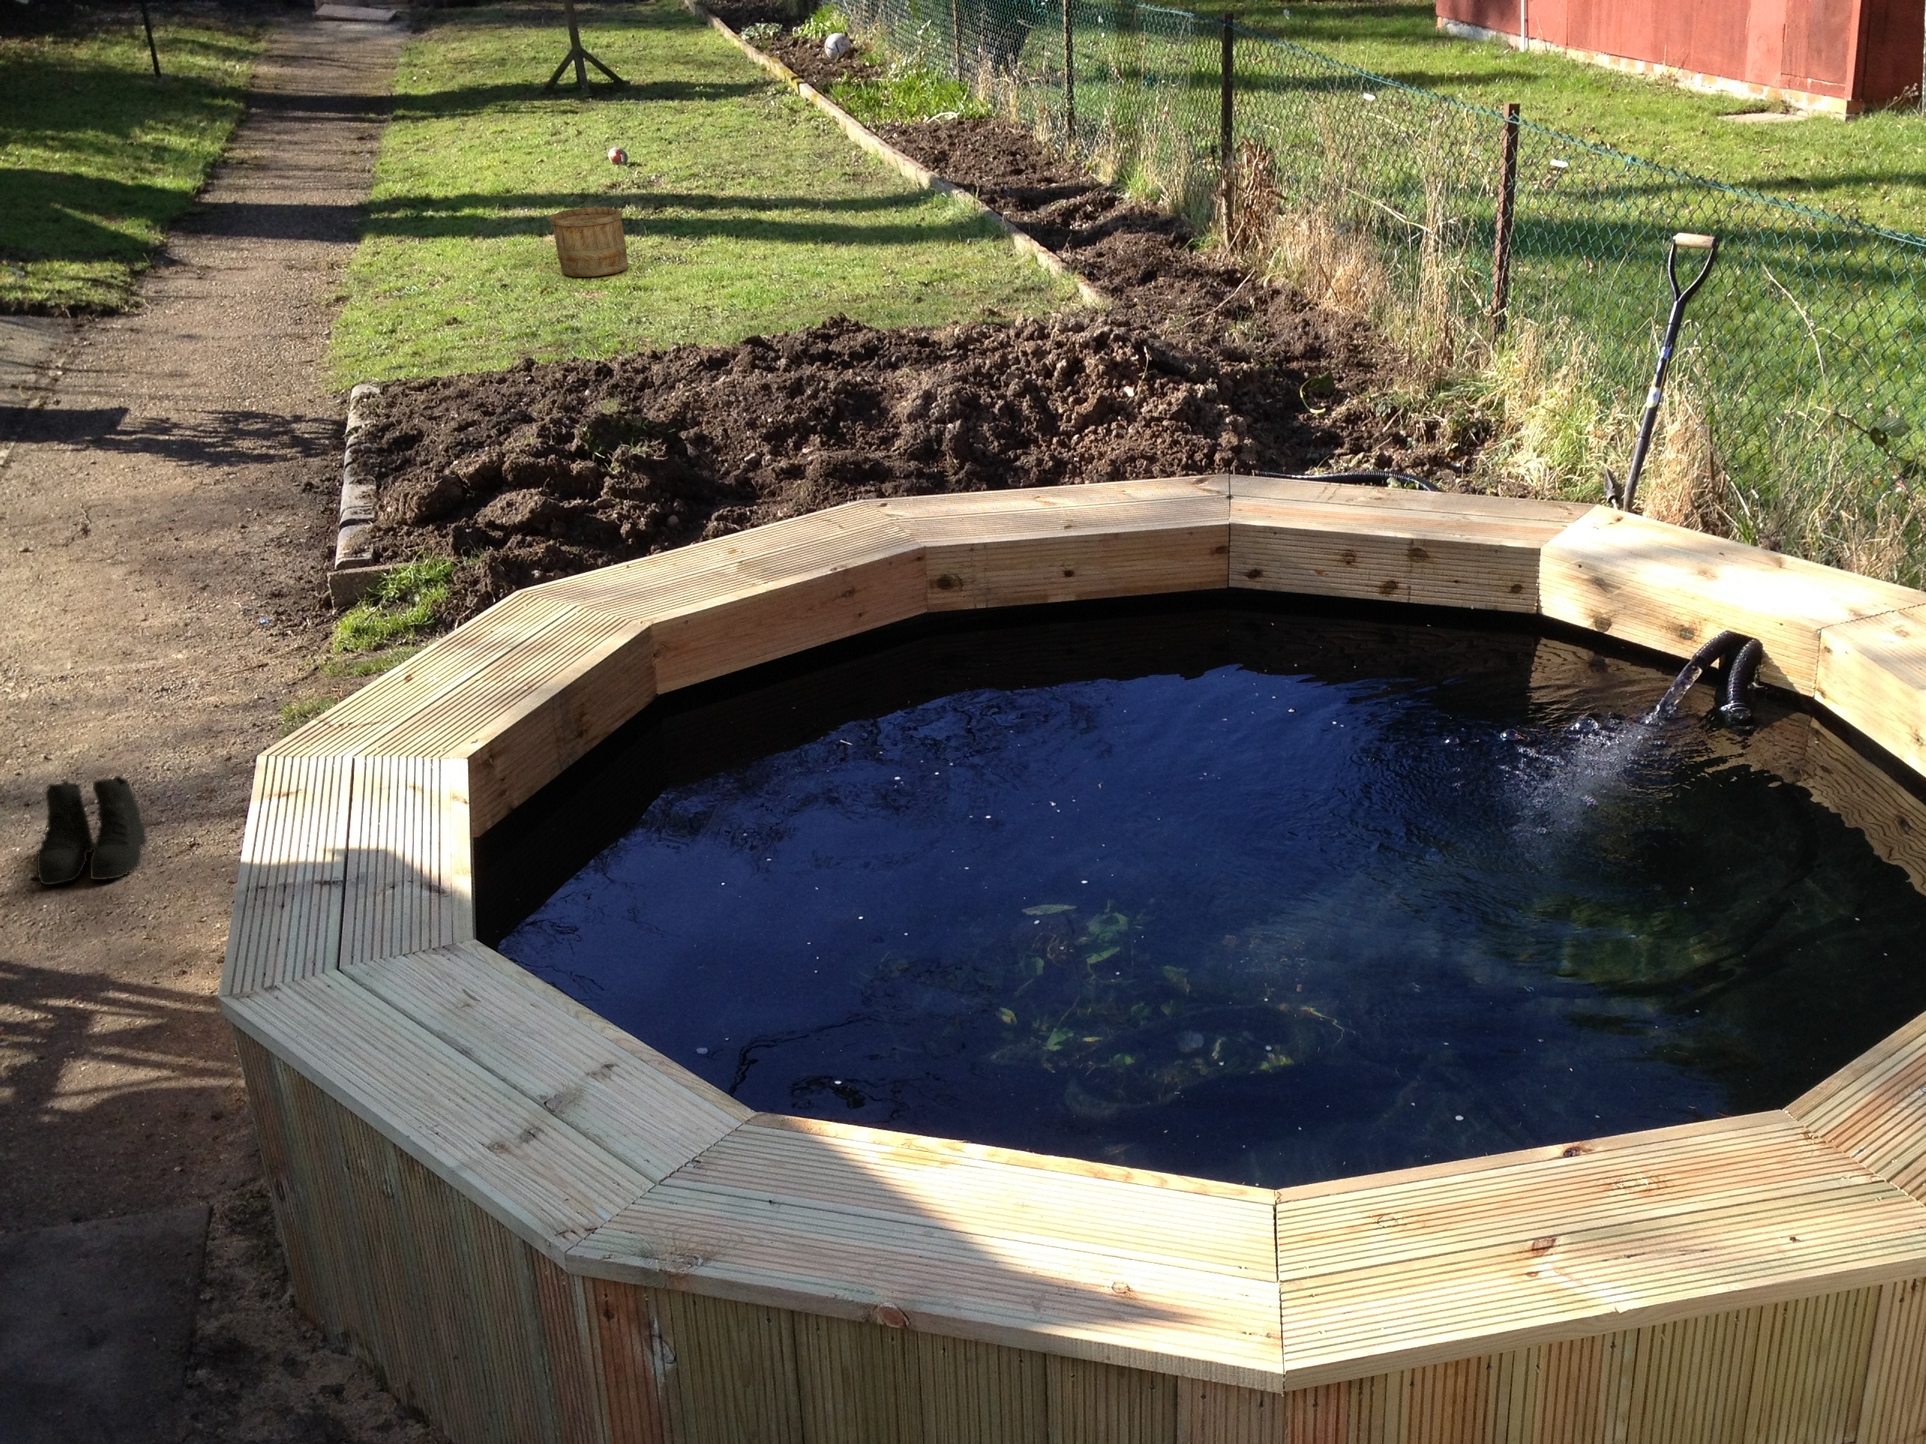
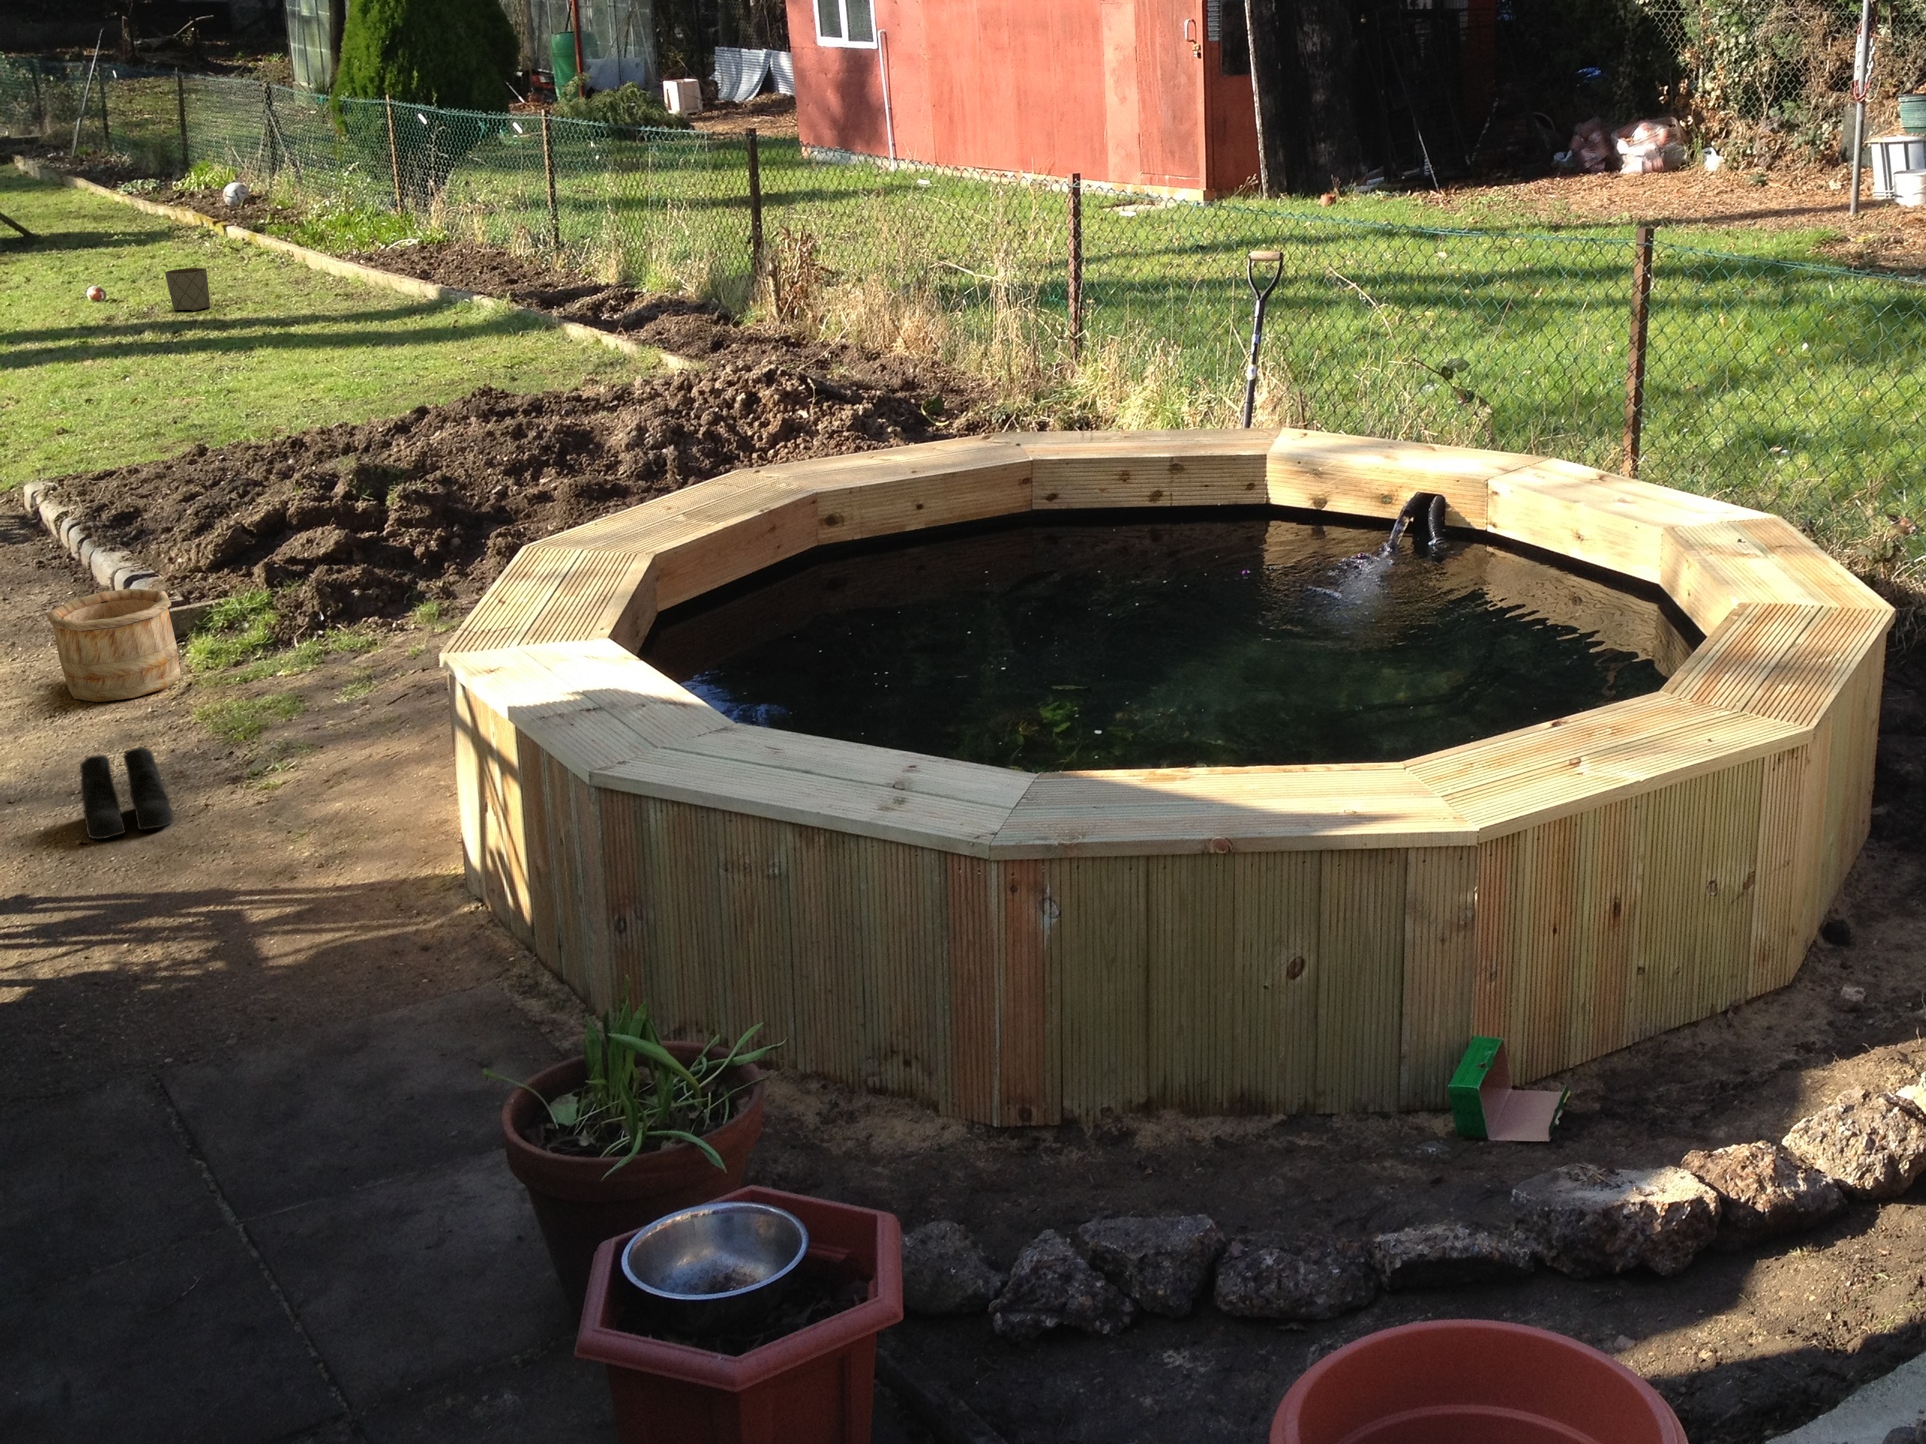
planter: none [673,136,716,183] -> present [165,268,210,311]
wooden bucket: present [550,207,628,277] -> present [47,589,181,702]

